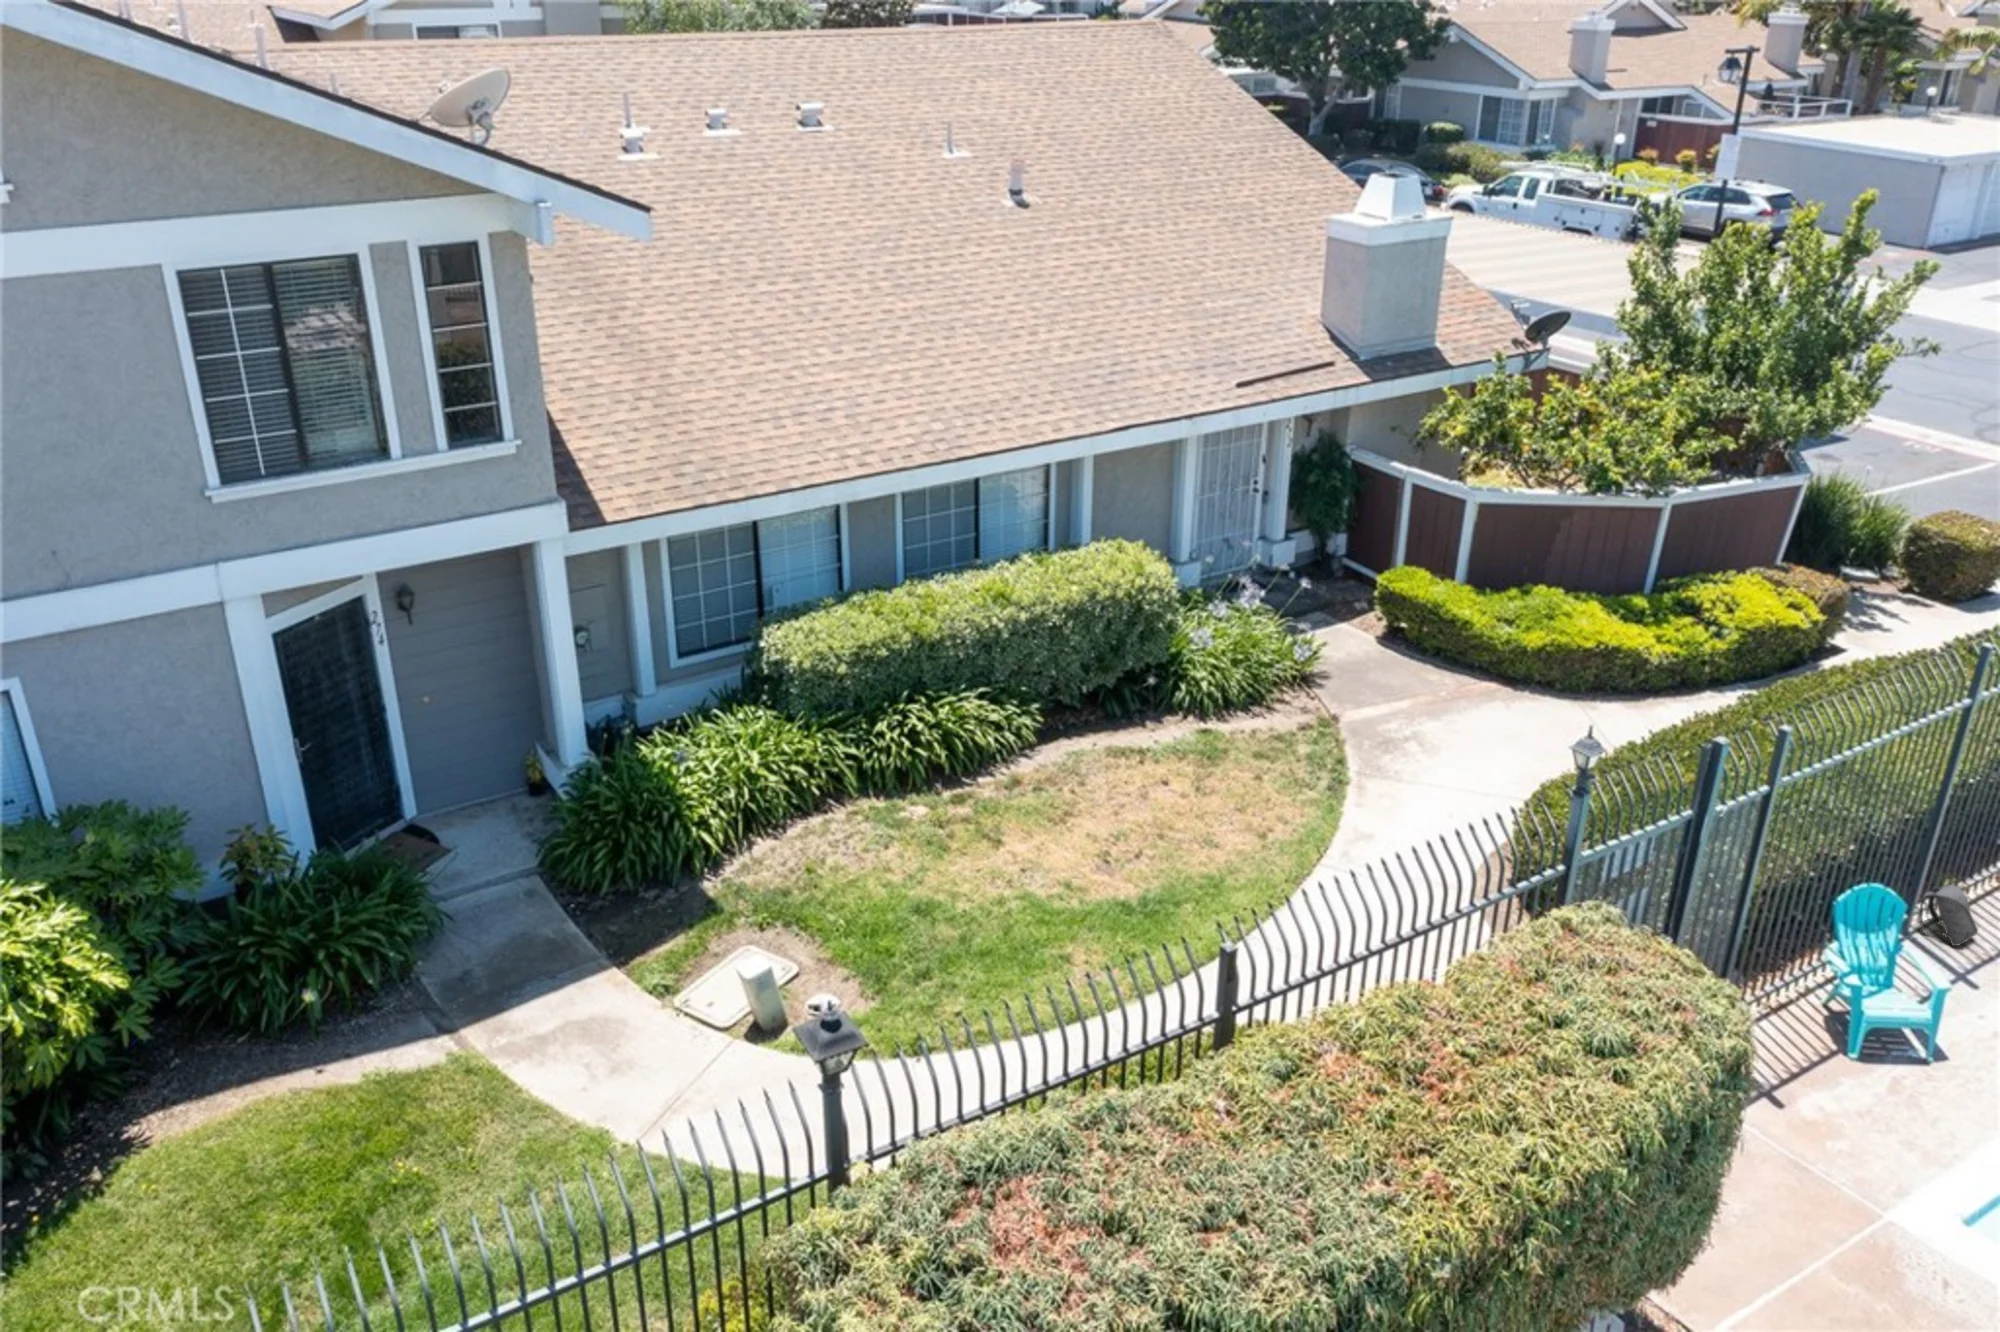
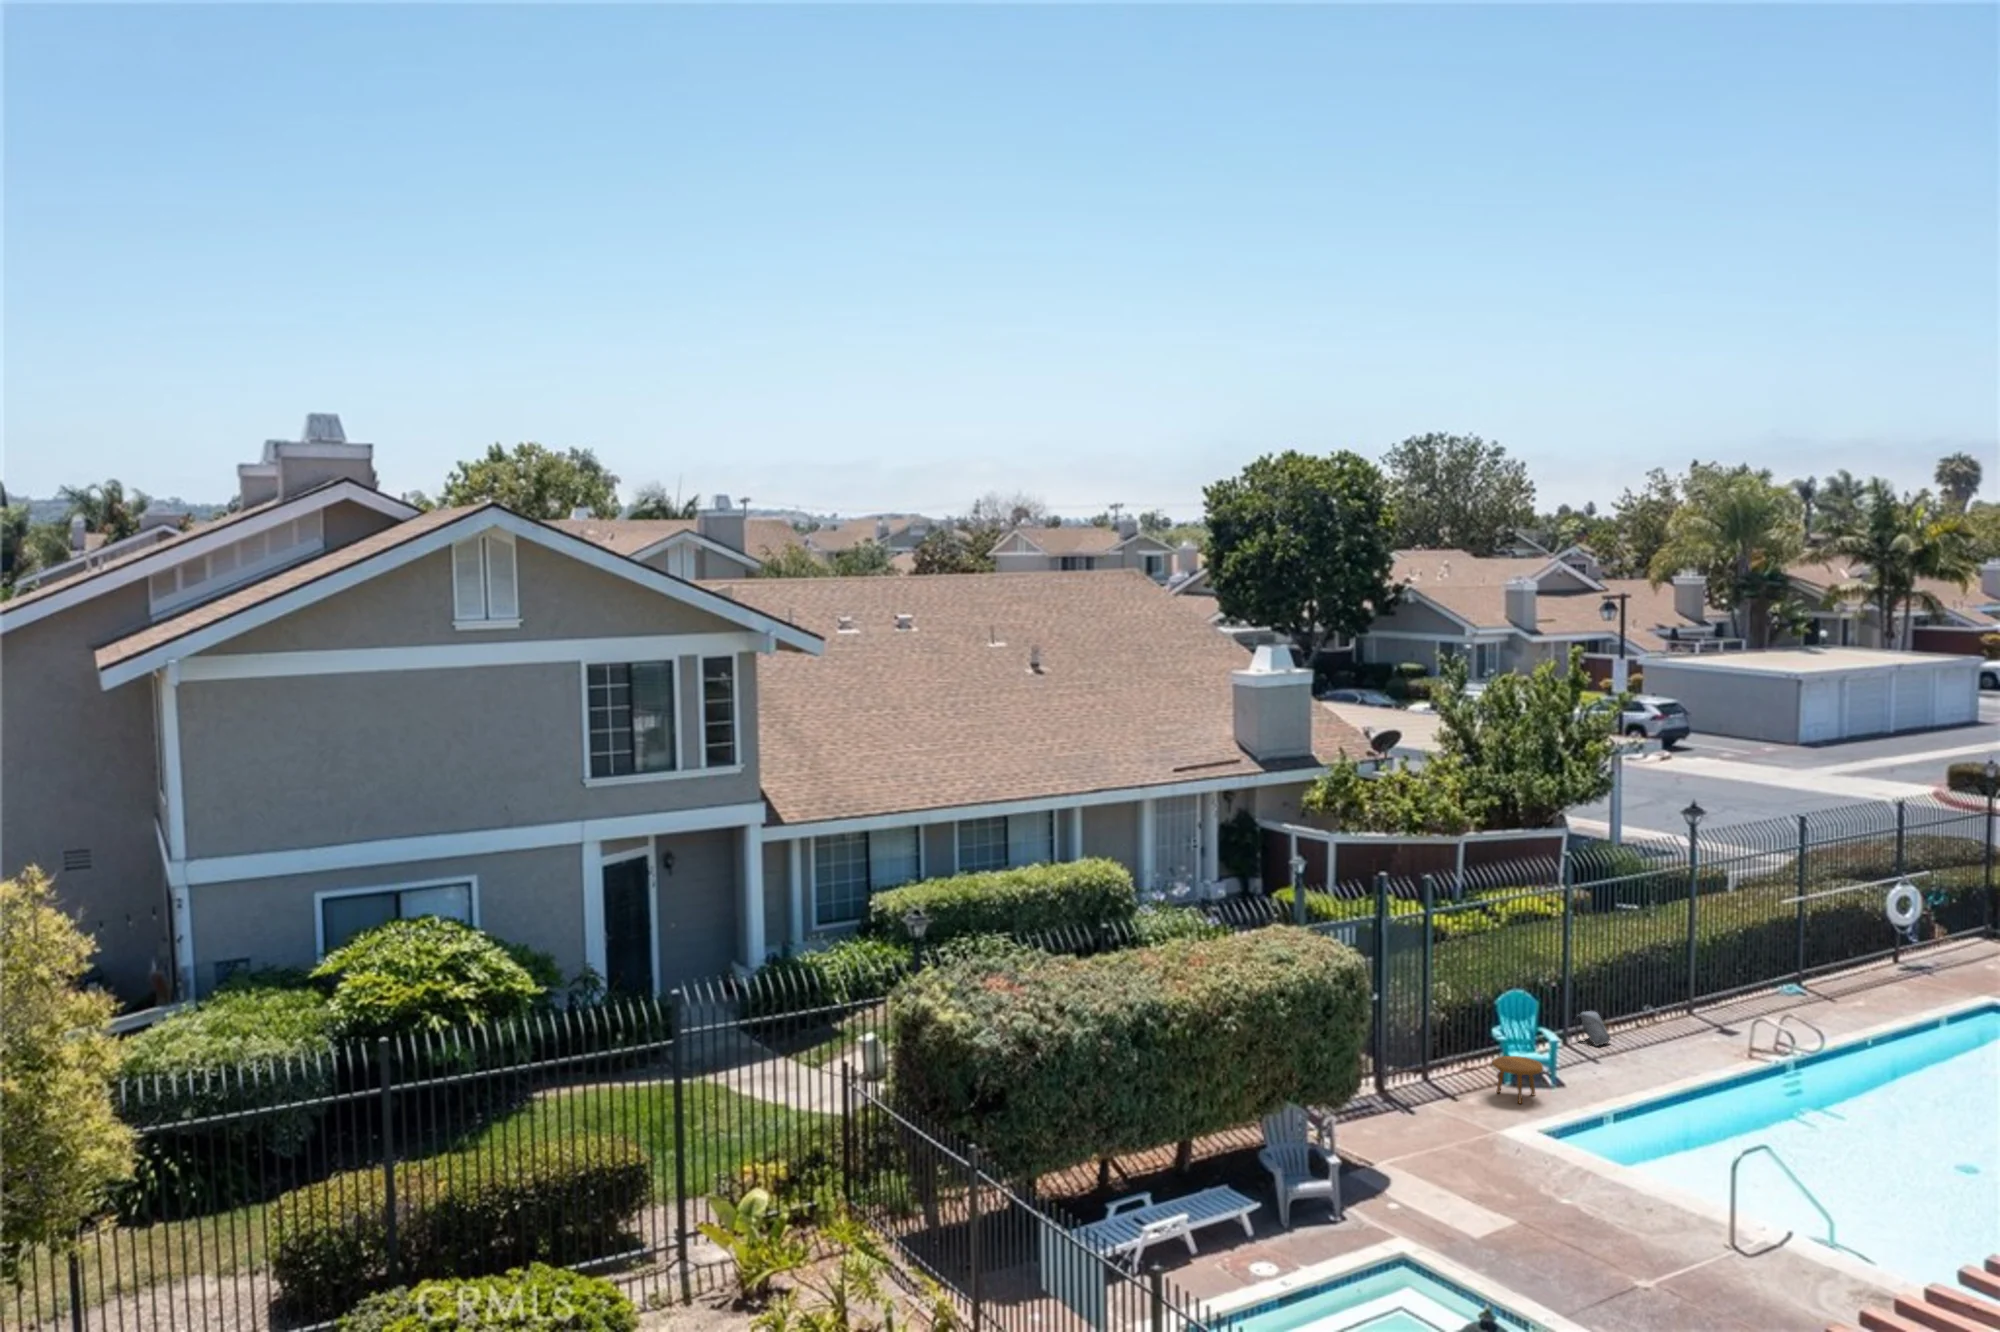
footstool: none [1846,1036,1950,1134] -> present [1492,1056,1543,1104]

